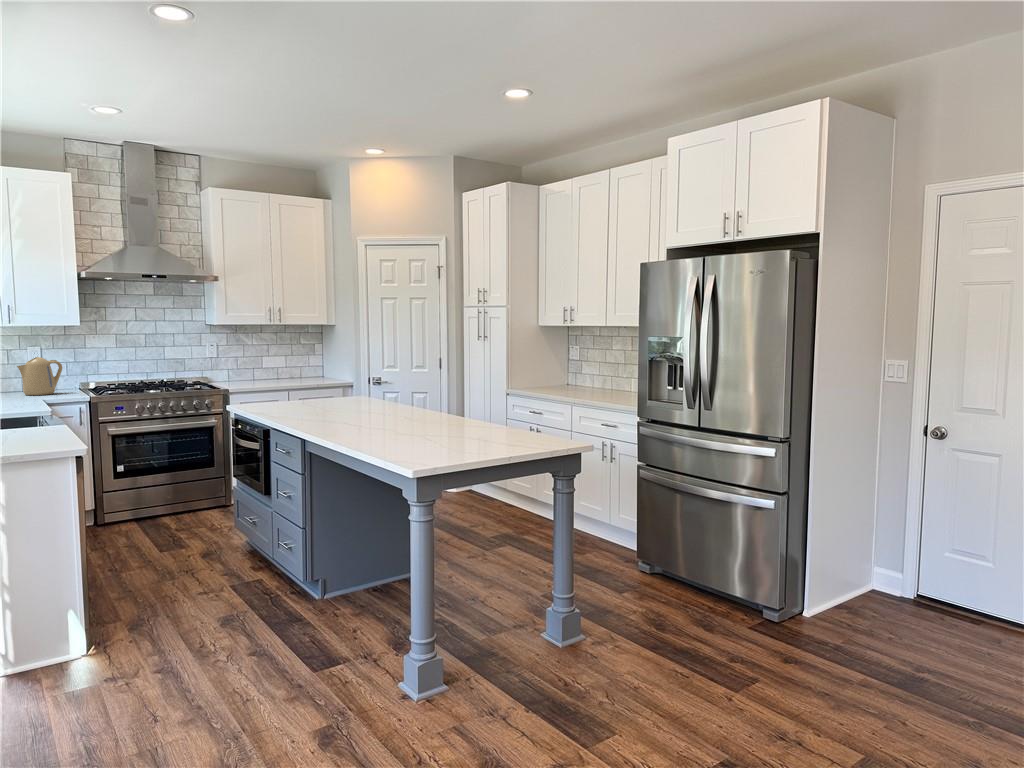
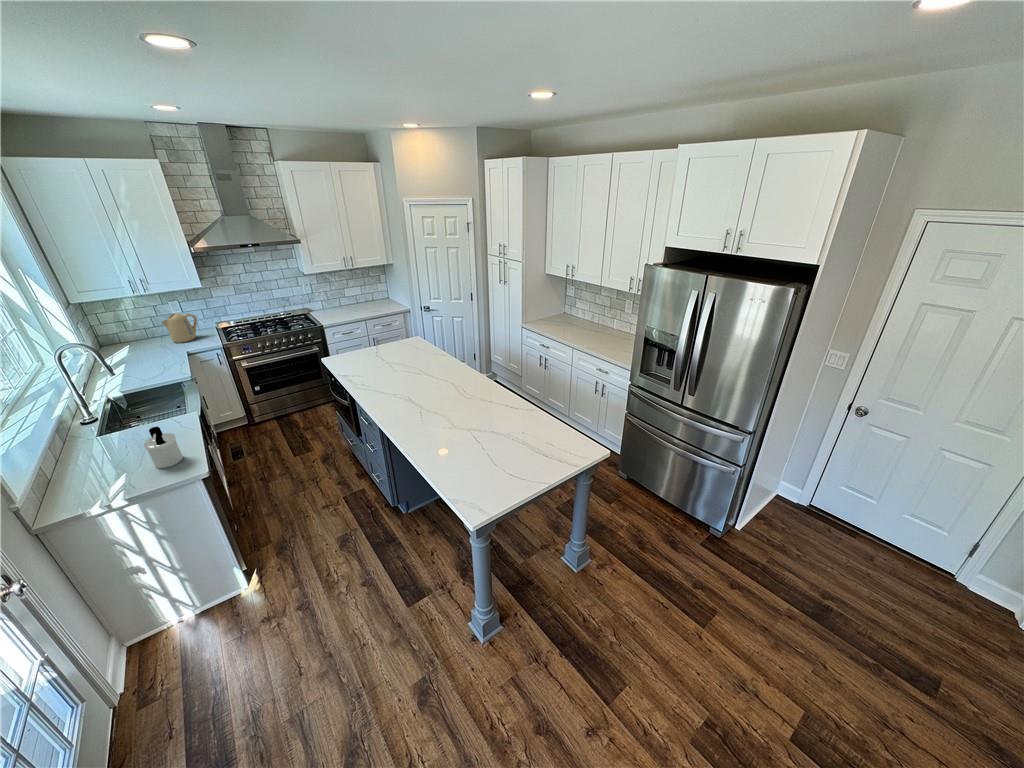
soap dispenser: none [17,397,54,449] -> present [144,427,183,468]

